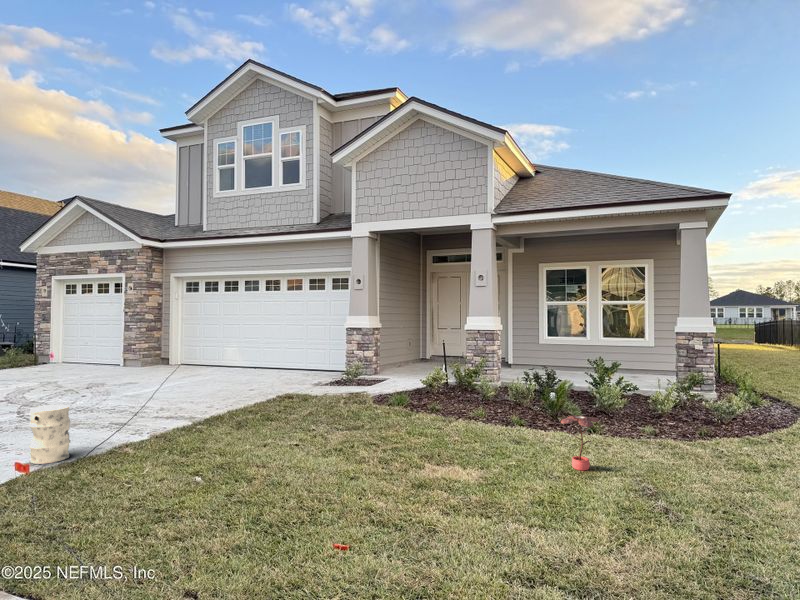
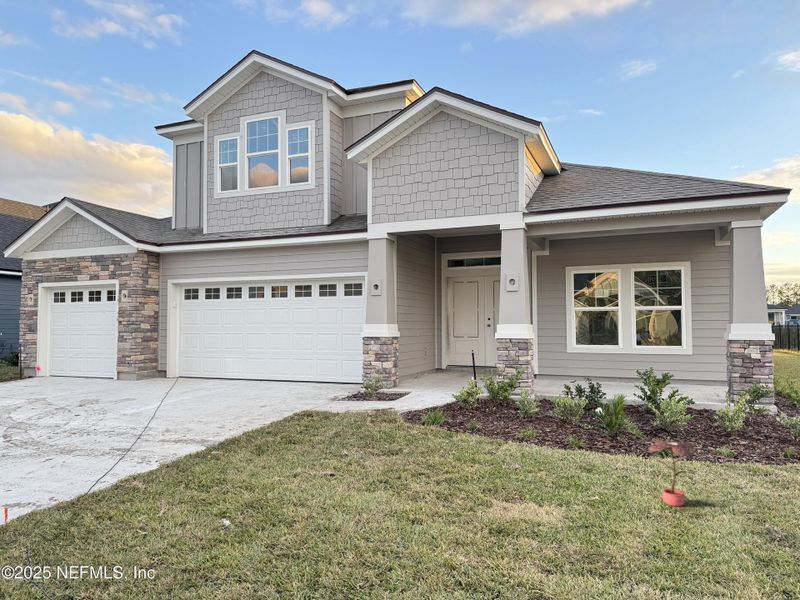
trash can: present [29,404,70,464] -> none [23,431,71,503]

